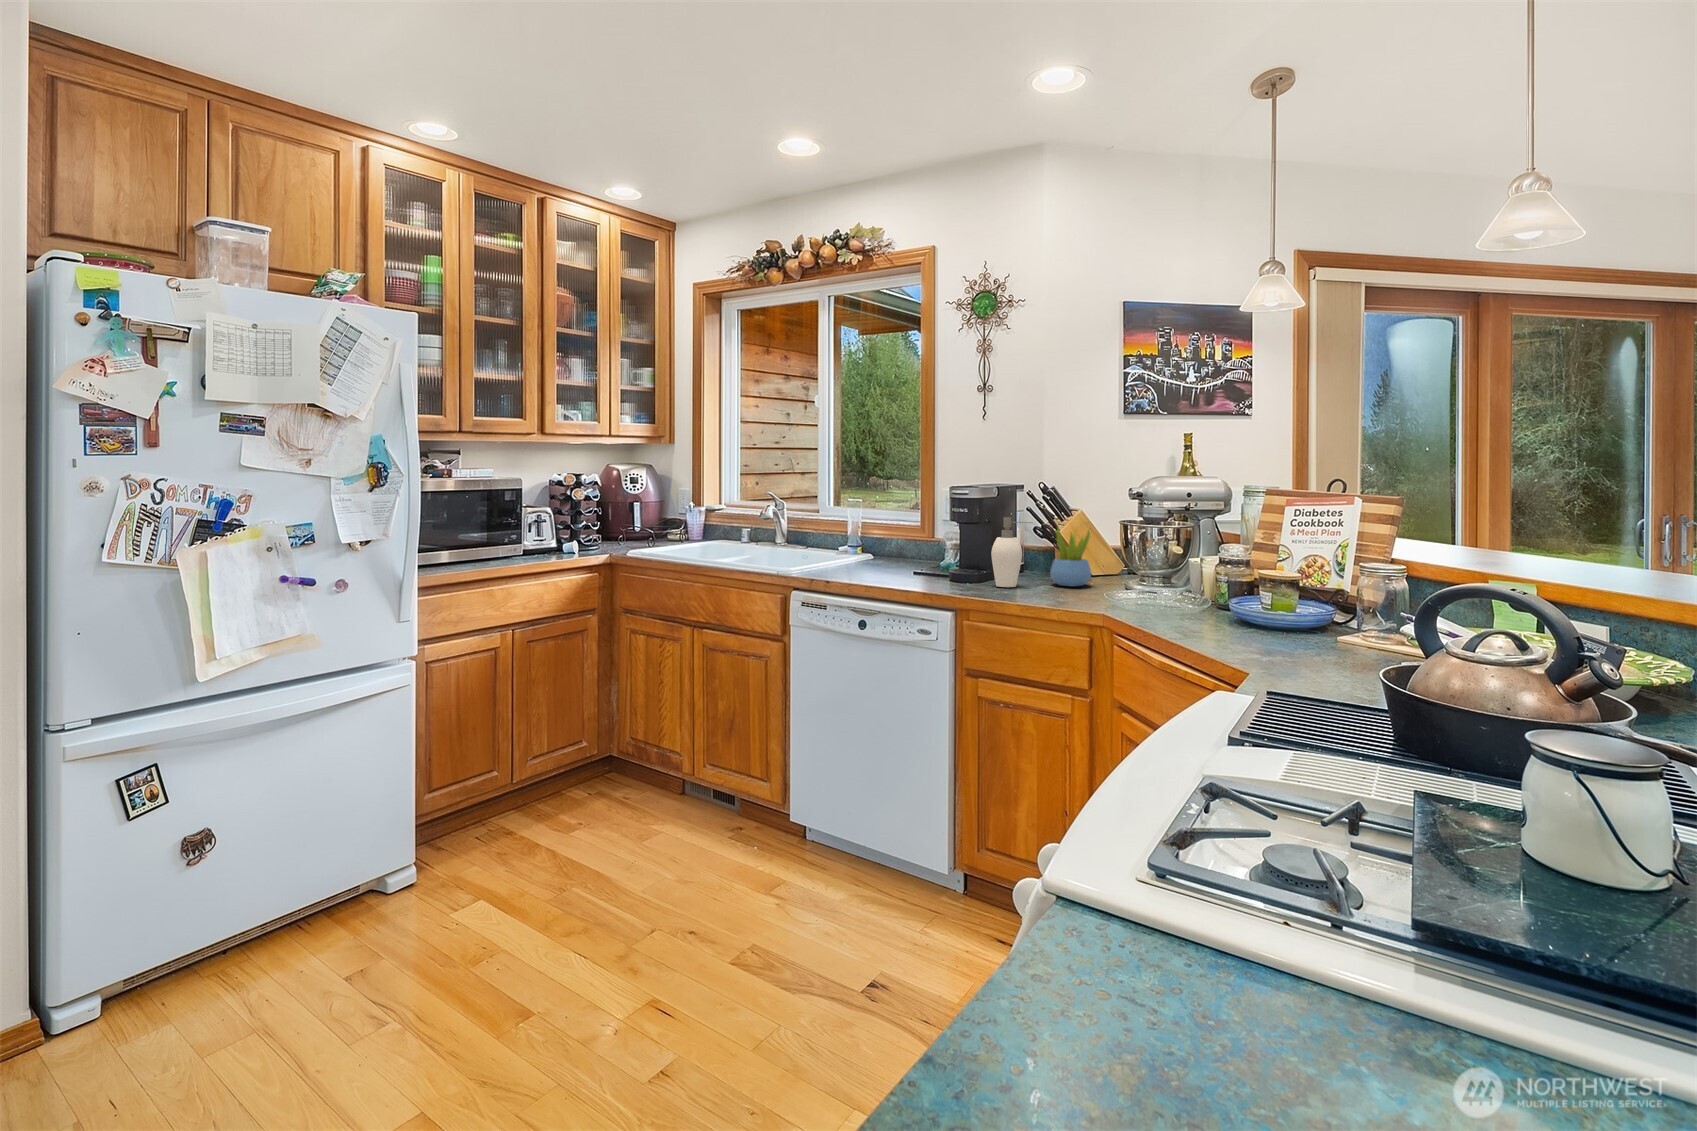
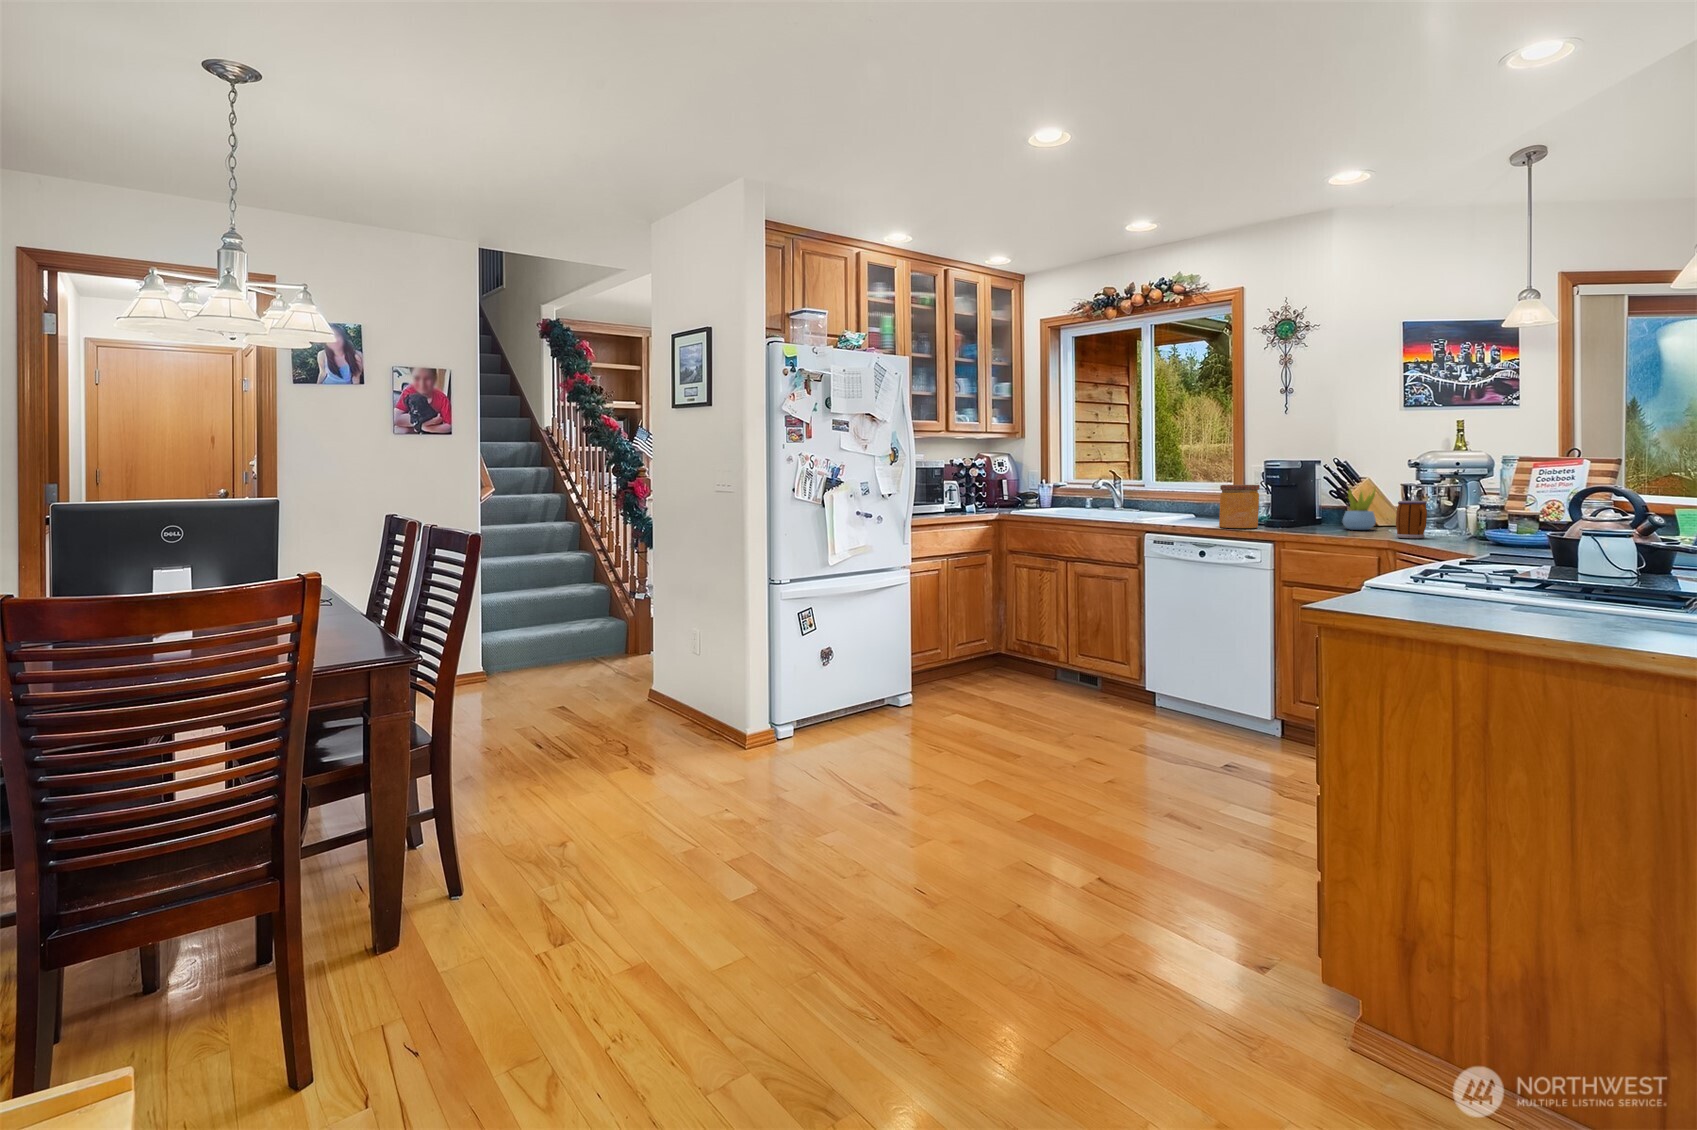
soap dispenser: present [991,517,1033,587] -> none [1297,481,1330,530]
jar: none [892,521,943,584] -> present [1219,485,1260,528]
mug: none [1114,552,1153,607] -> present [1396,501,1427,538]

